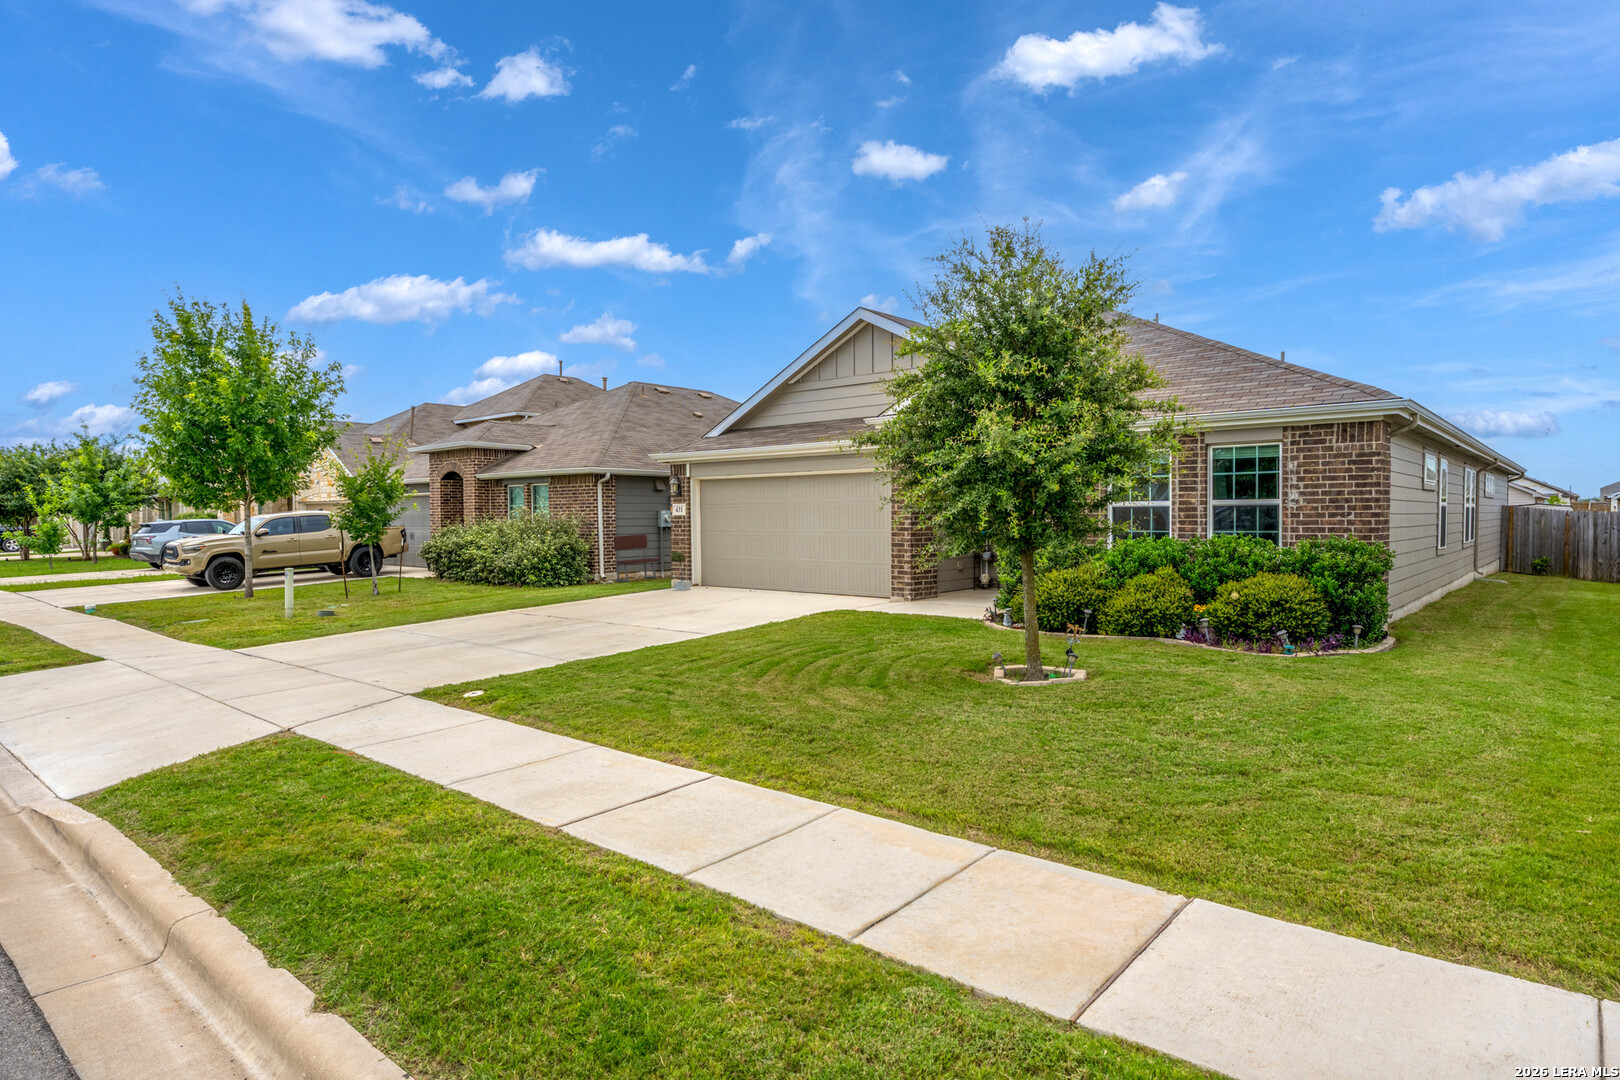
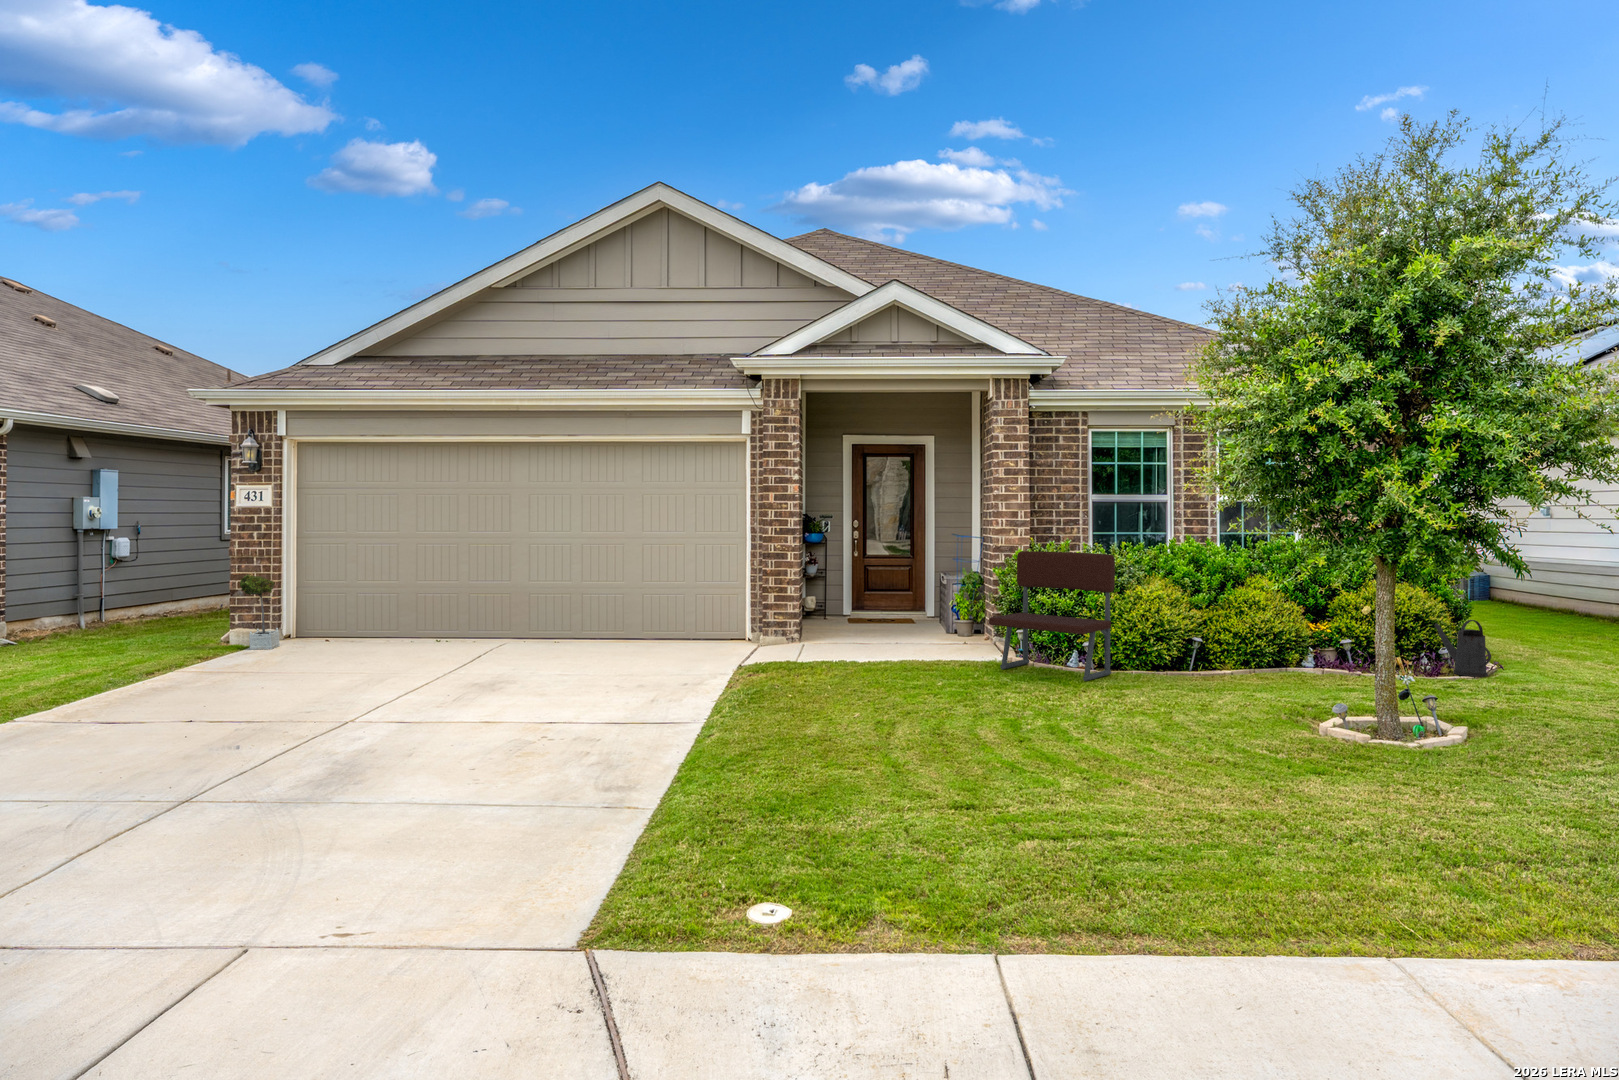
bench: present [614,534,660,582] -> present [989,551,1115,681]
watering can: none [1200,602,1222,644] -> present [1435,620,1491,677]

